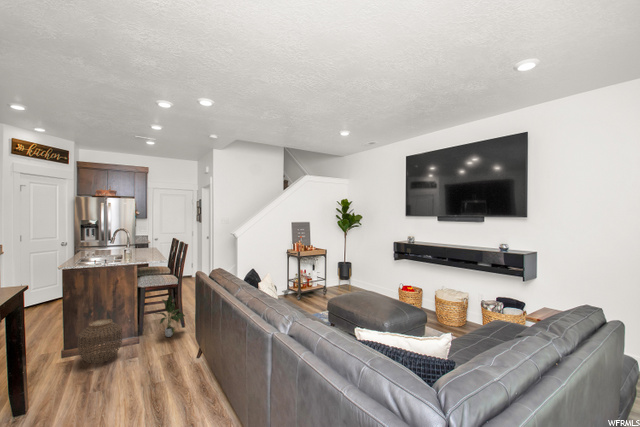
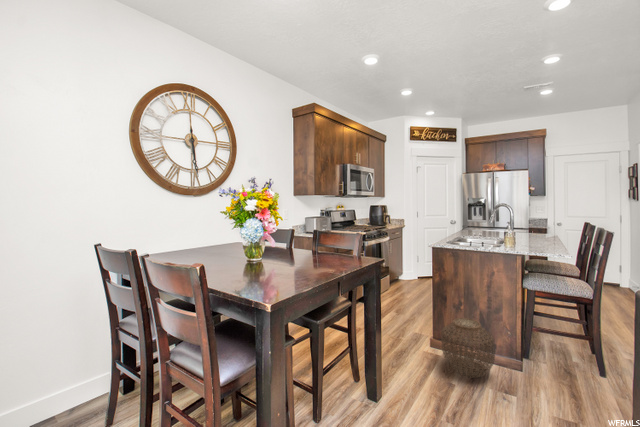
potted plant: present [156,295,185,337] -> none [547,315,611,386]

